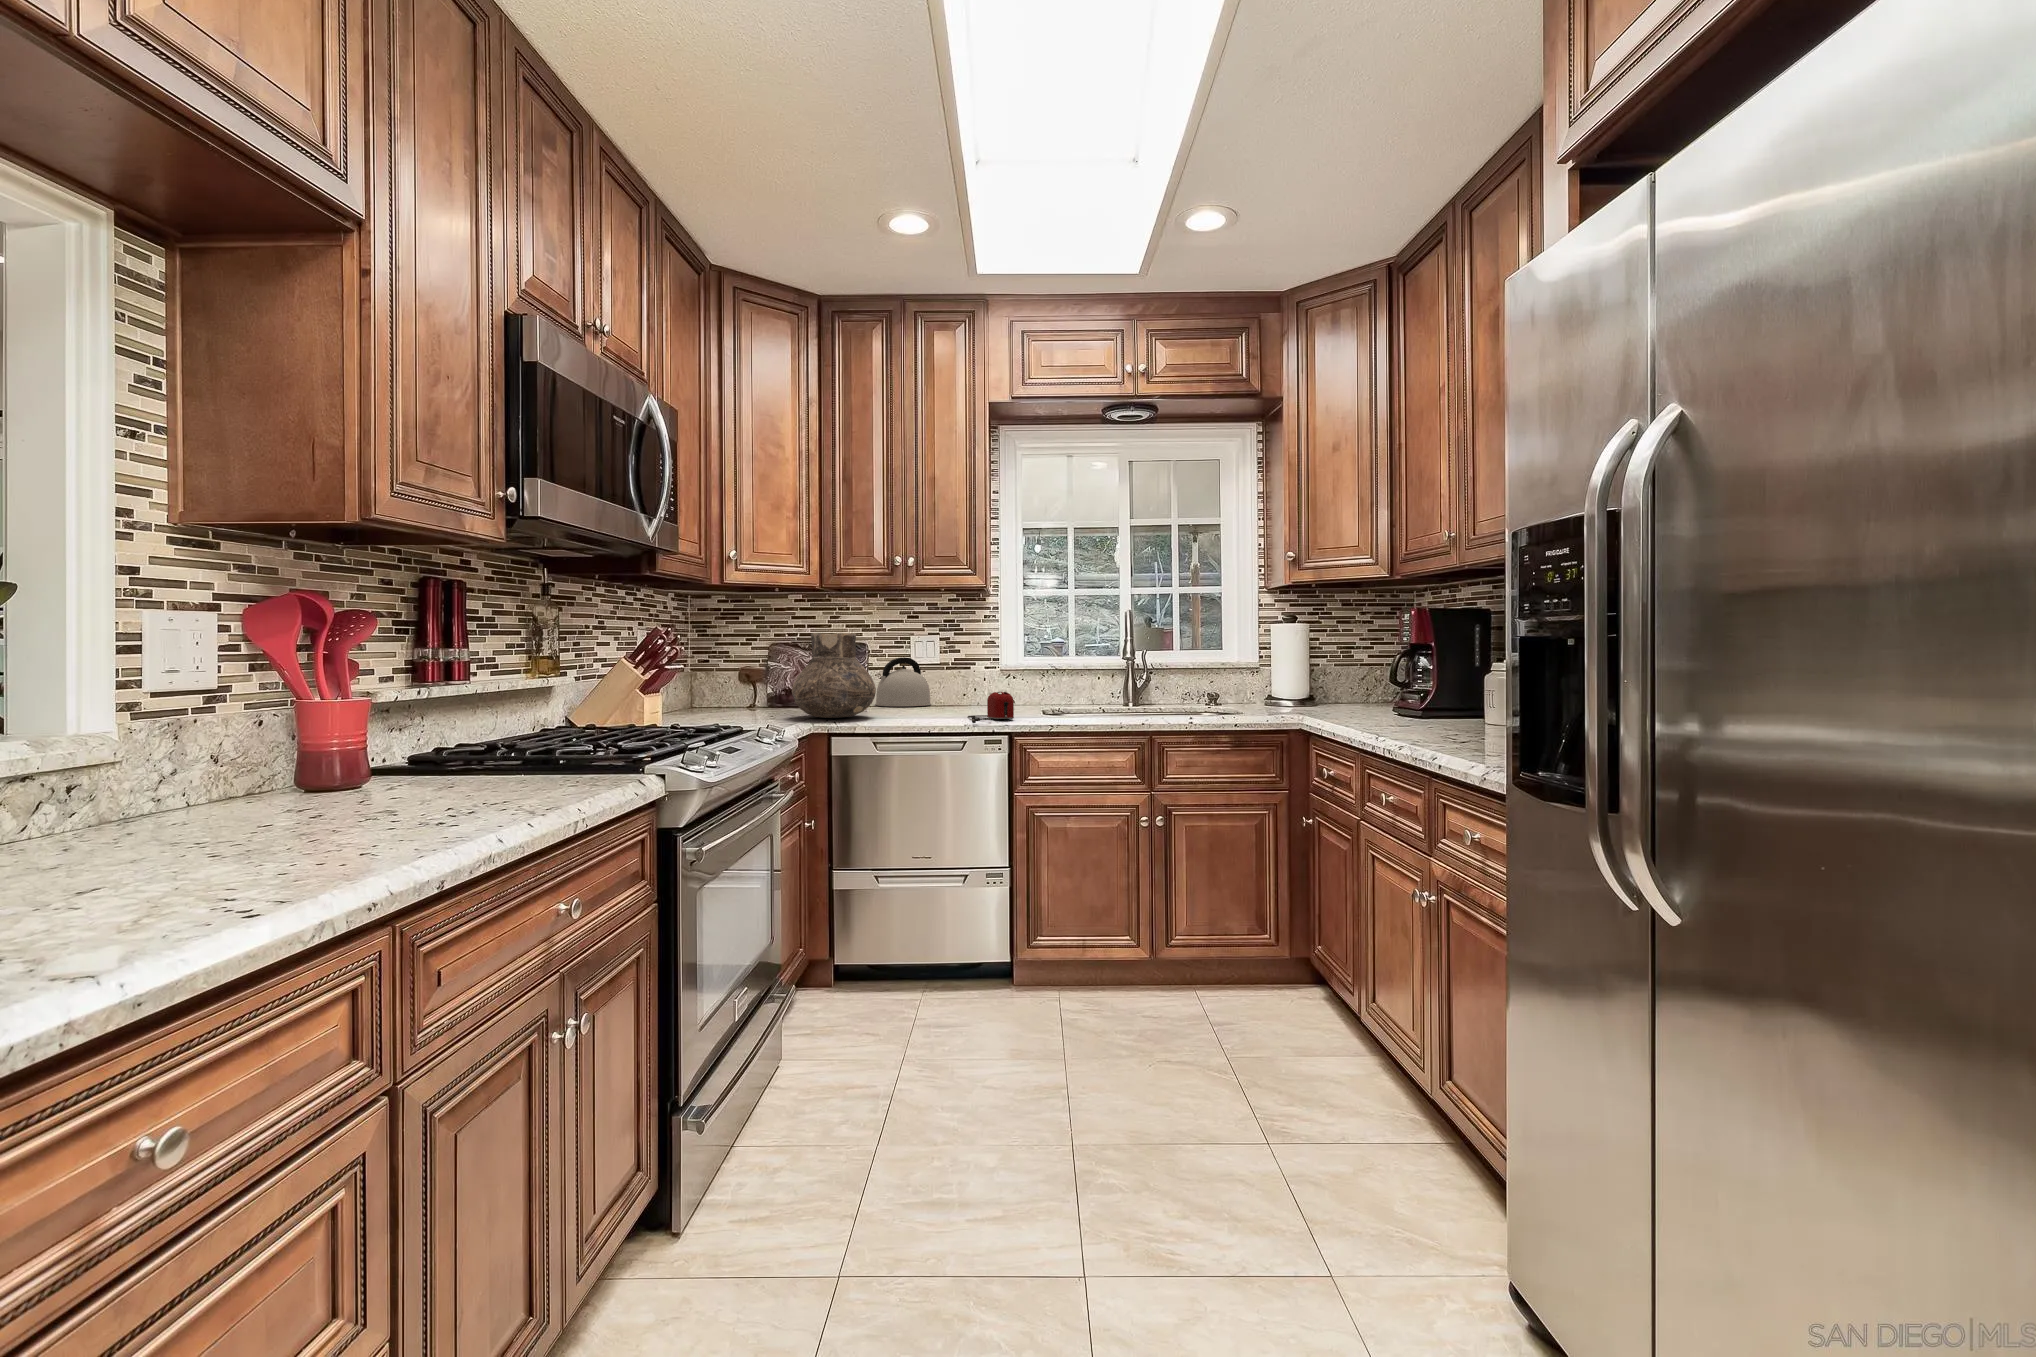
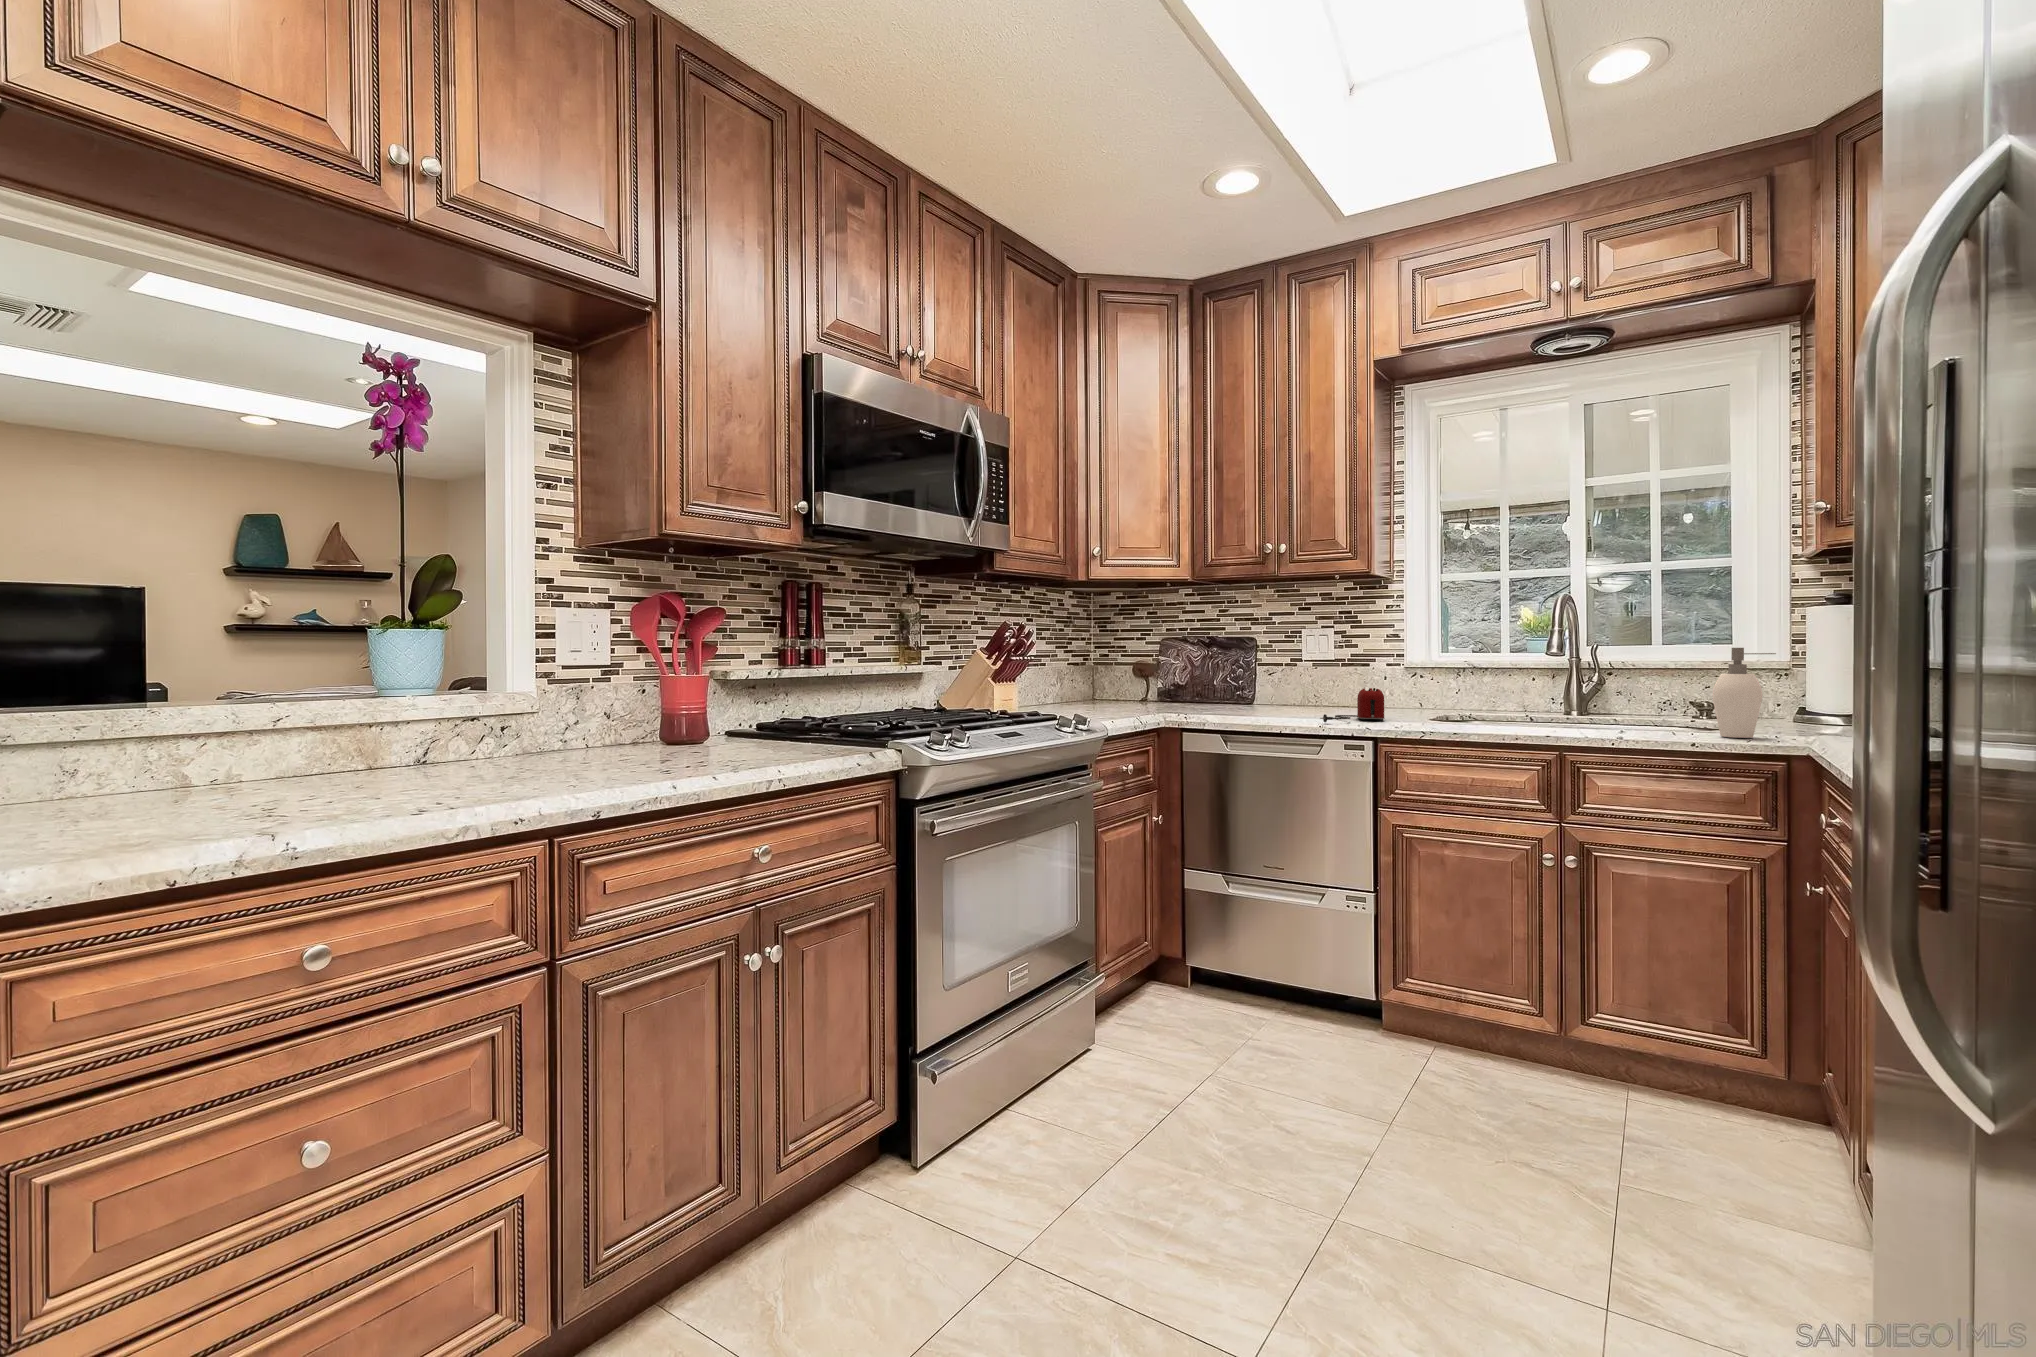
vase: present [792,633,876,718] -> none [1148,625,1235,712]
kettle: present [875,657,931,706] -> none [1261,653,1328,705]
soap dispenser: none [1243,660,1281,724] -> present [1712,648,1776,738]

